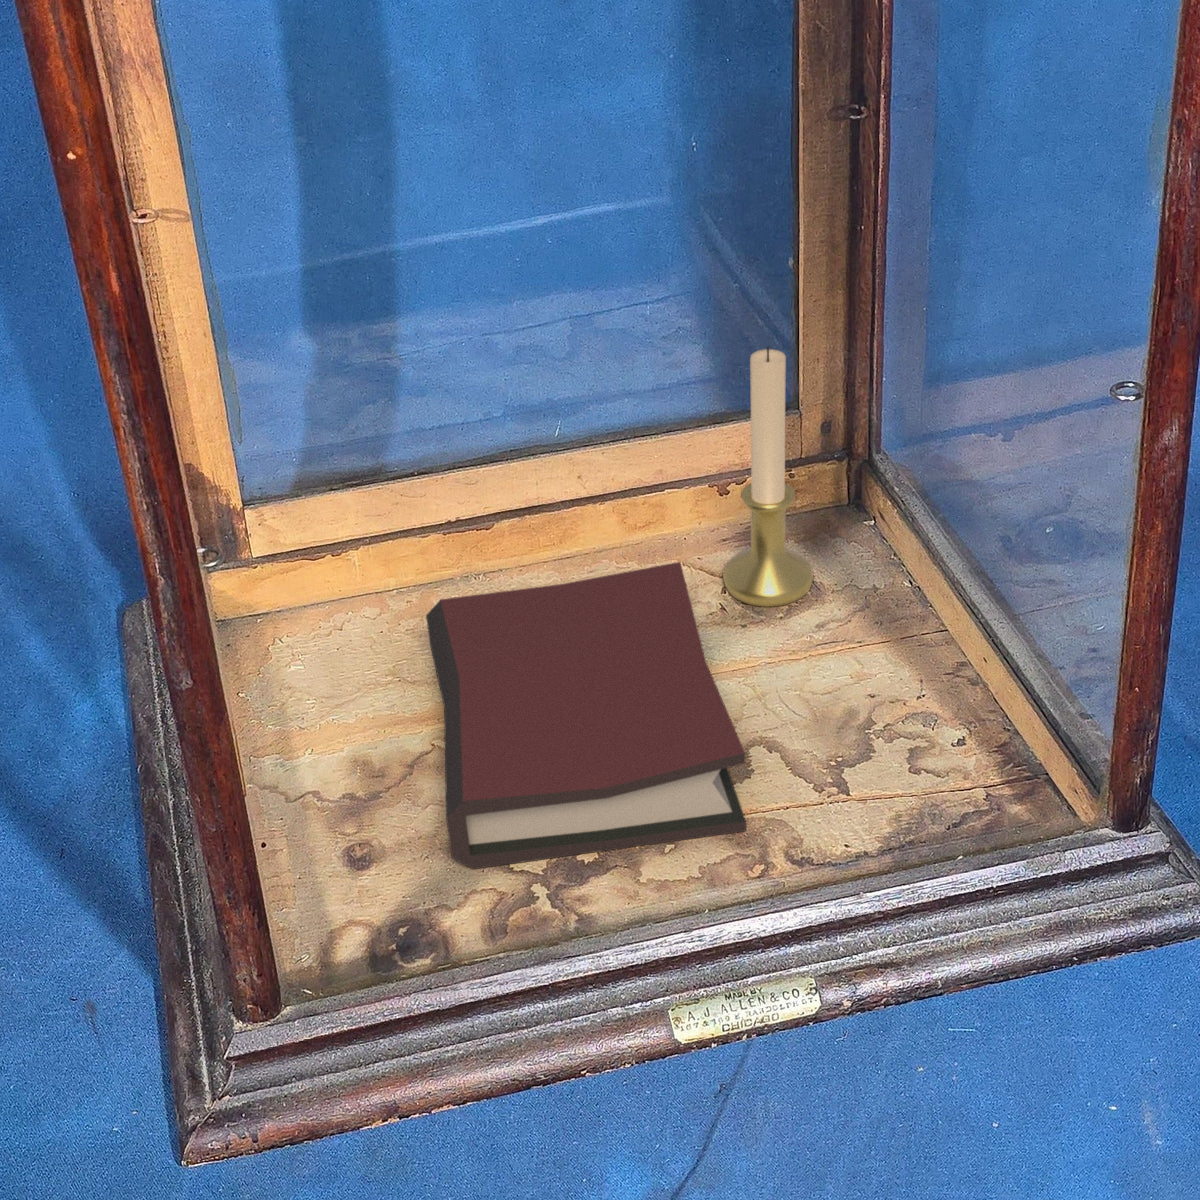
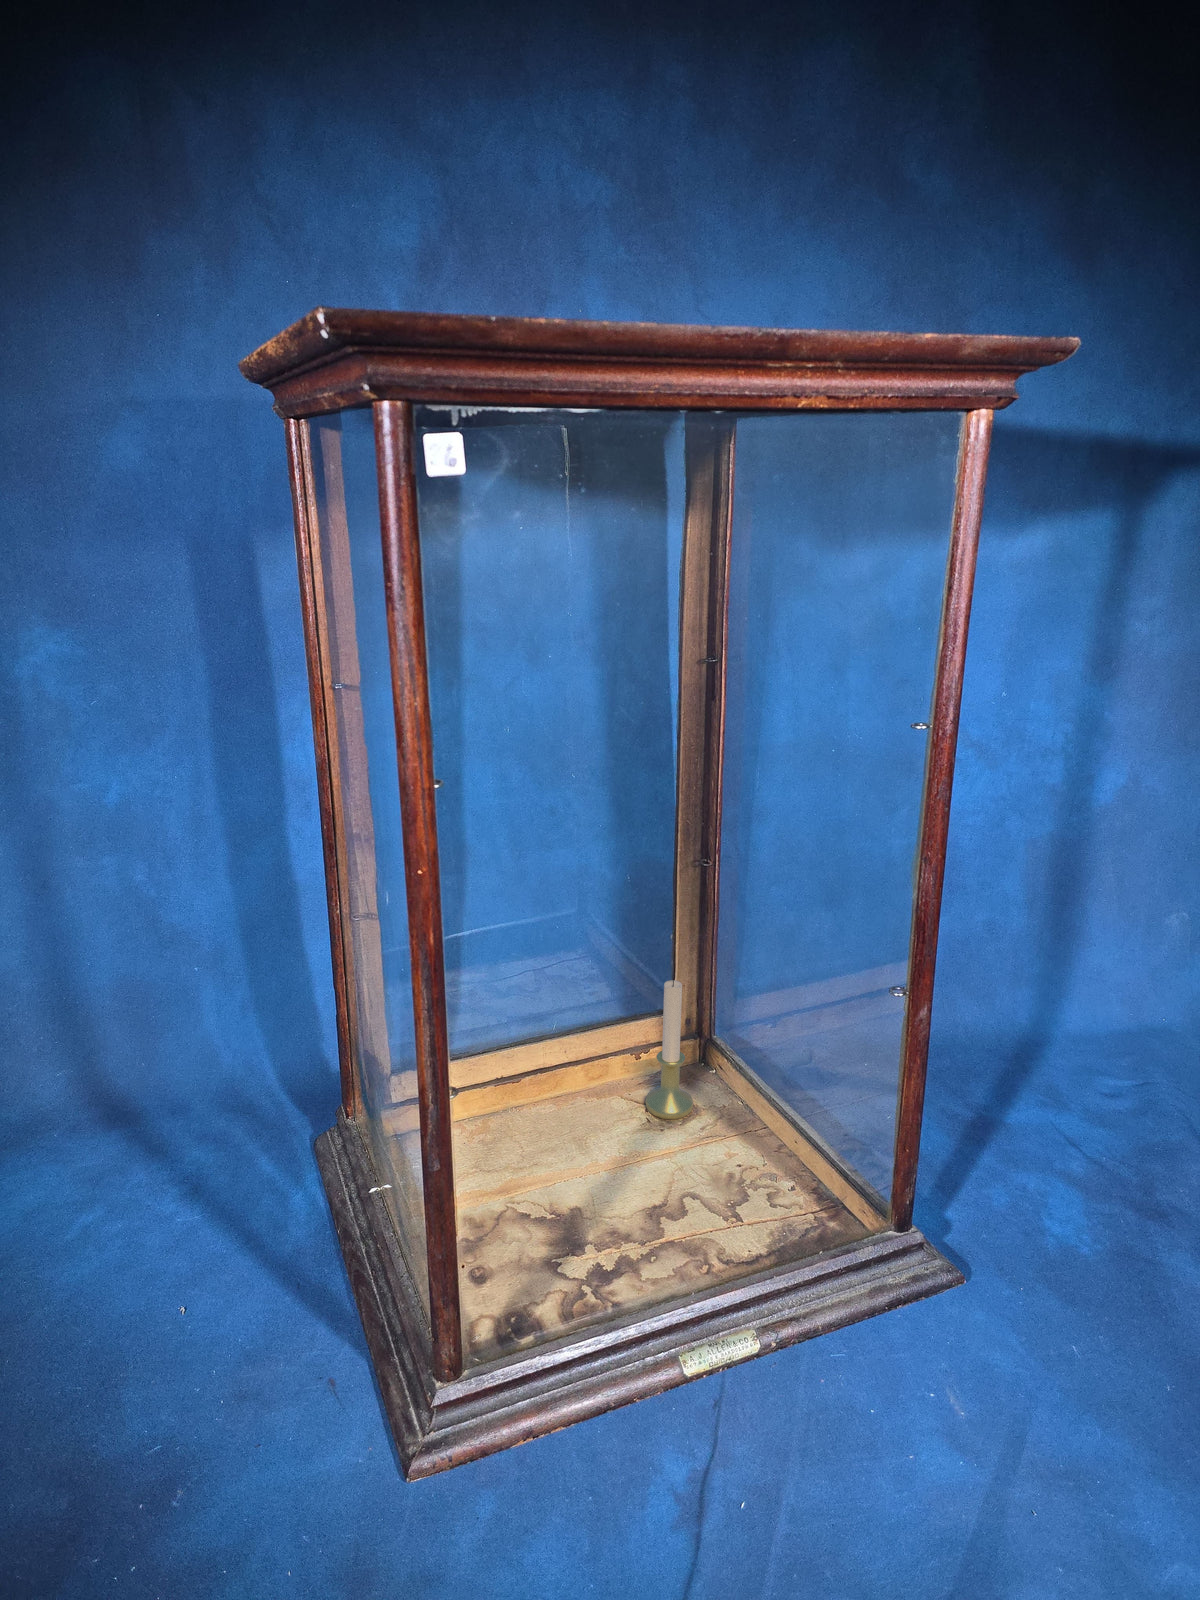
hardback book: present [426,562,746,869] -> none [496,1095,696,1279]

